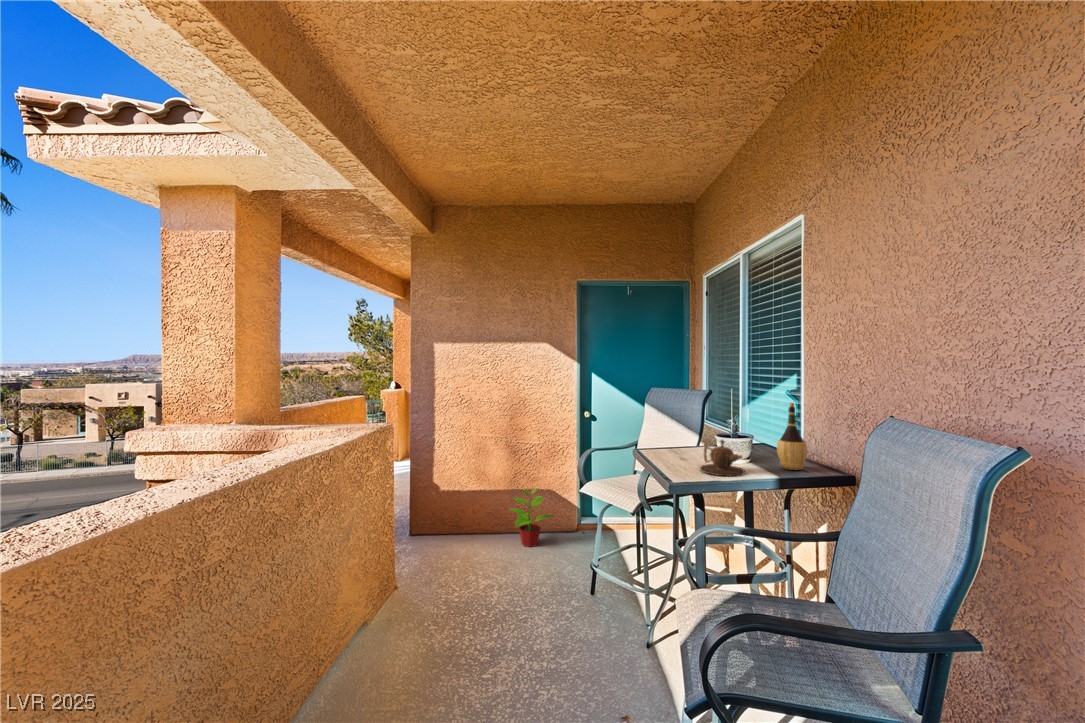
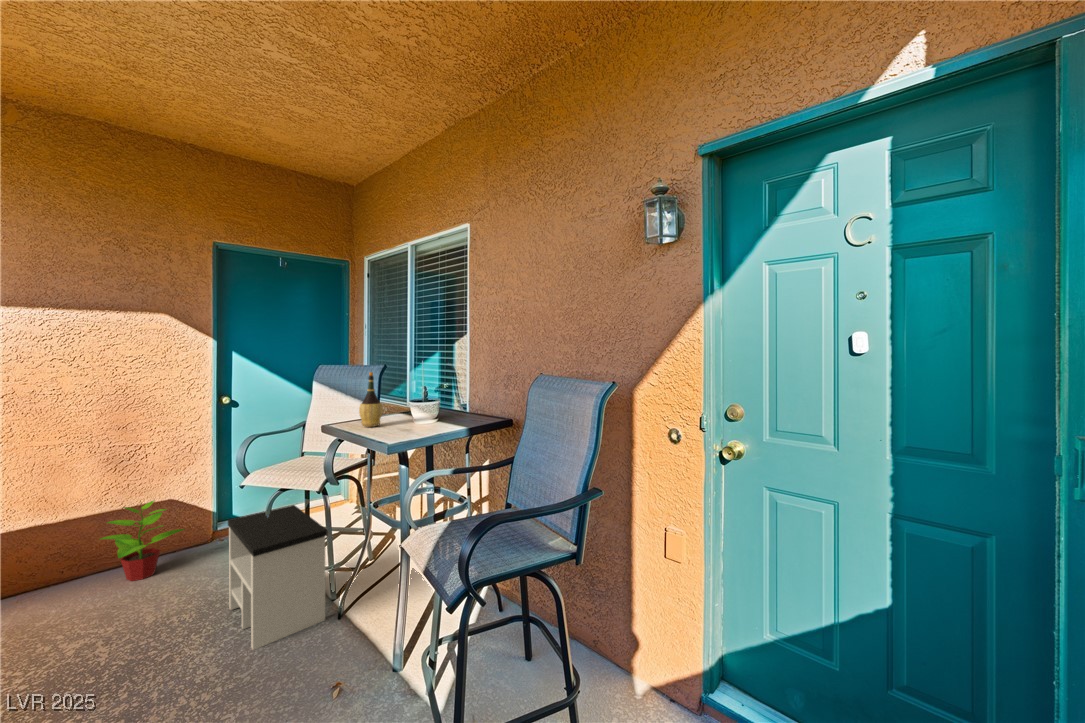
wine bottle: present [777,403,807,470] -> present [359,372,383,427]
teapot: present [700,440,745,476] -> none [401,402,438,432]
side table: none [570,519,637,644] -> present [228,505,328,650]

